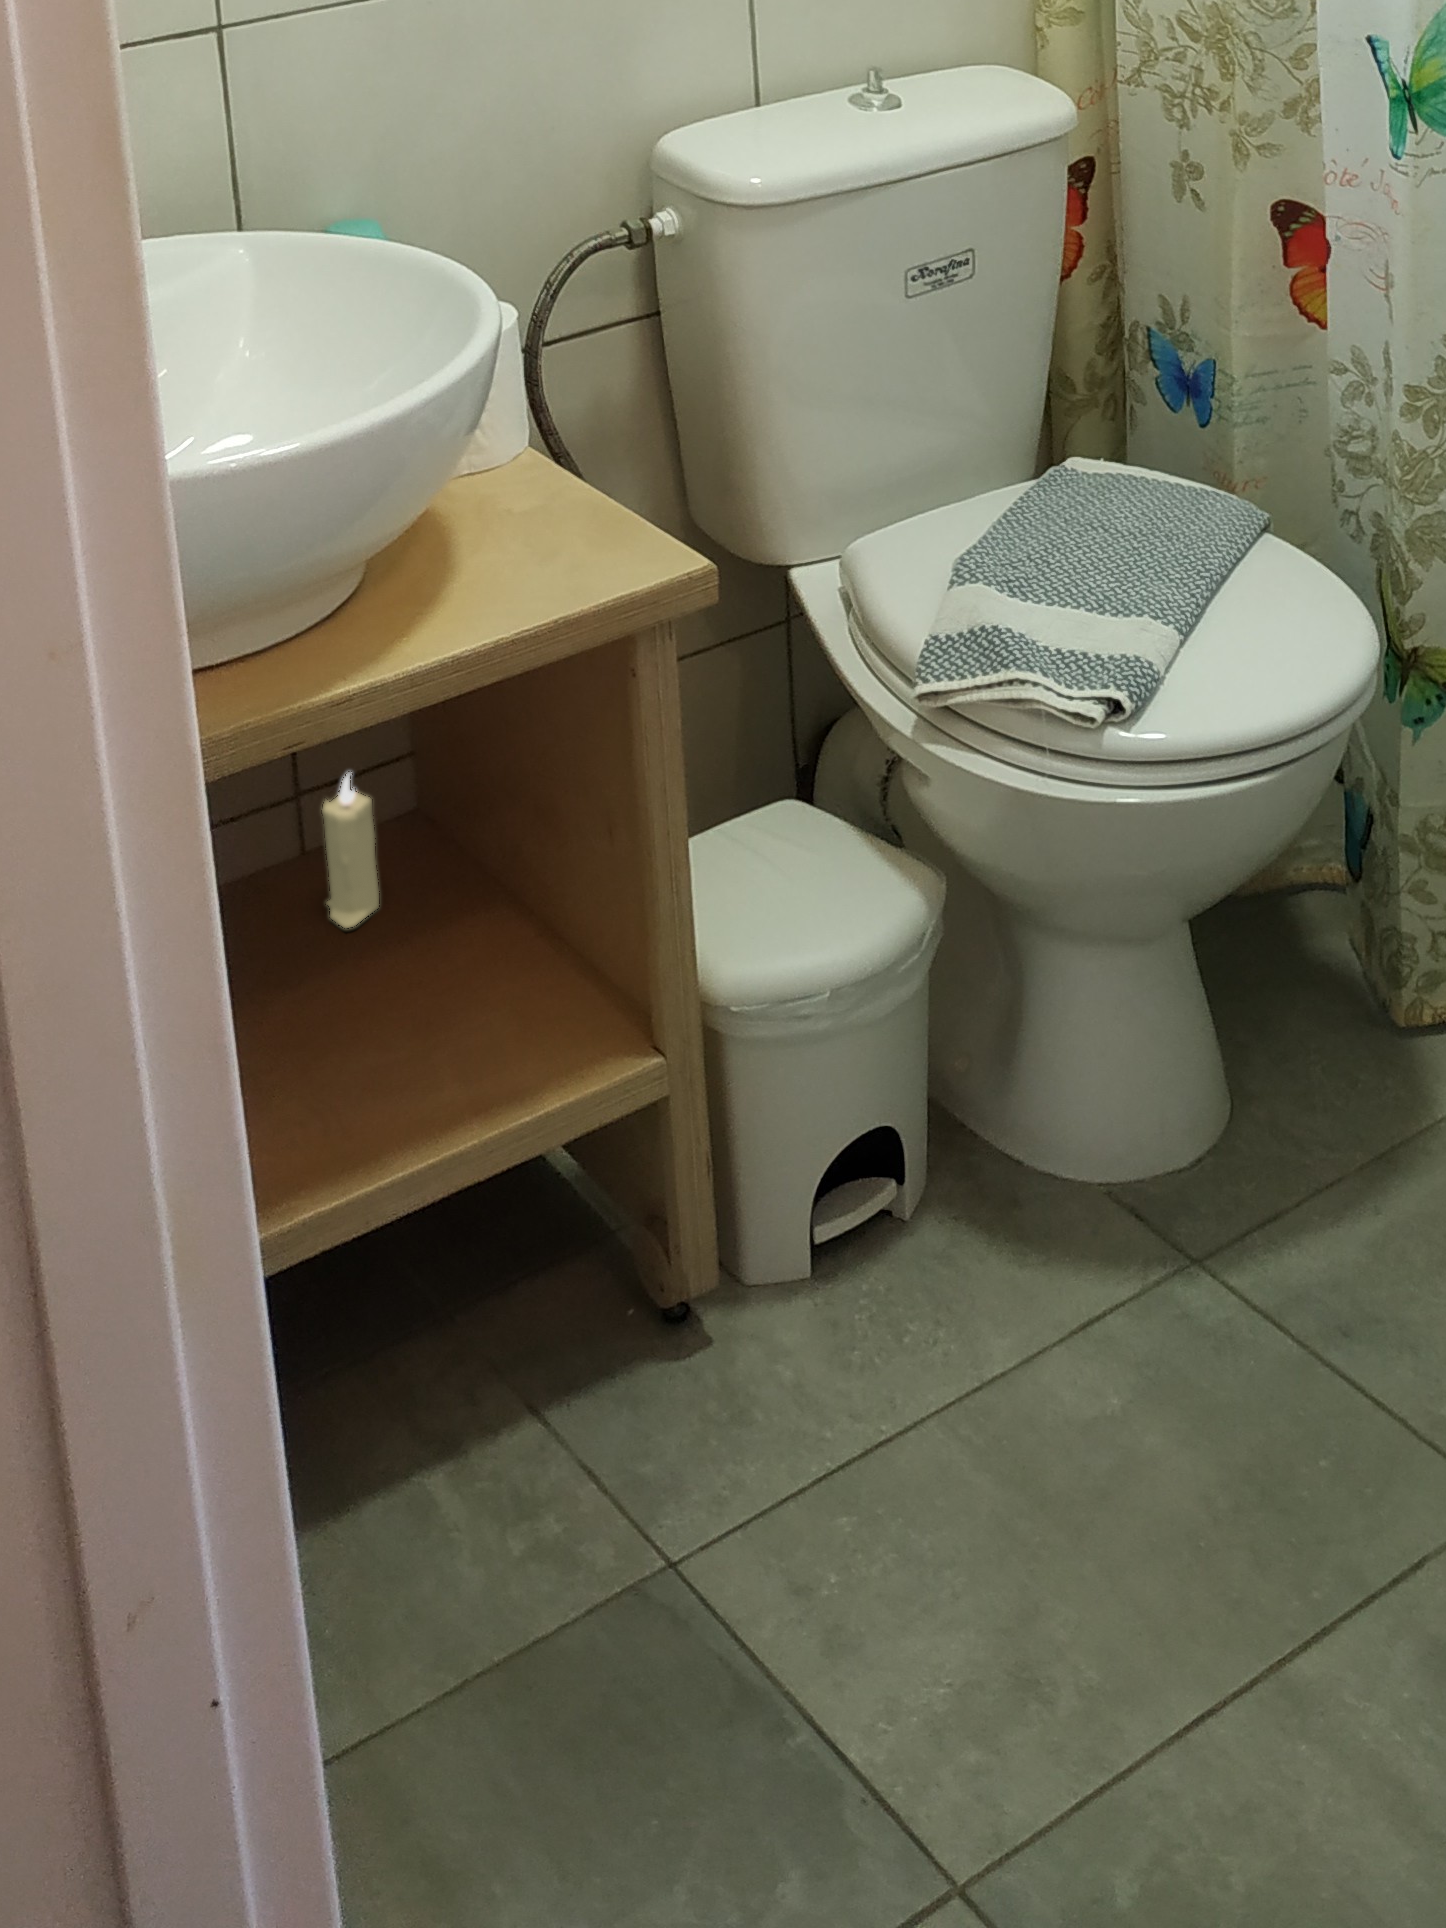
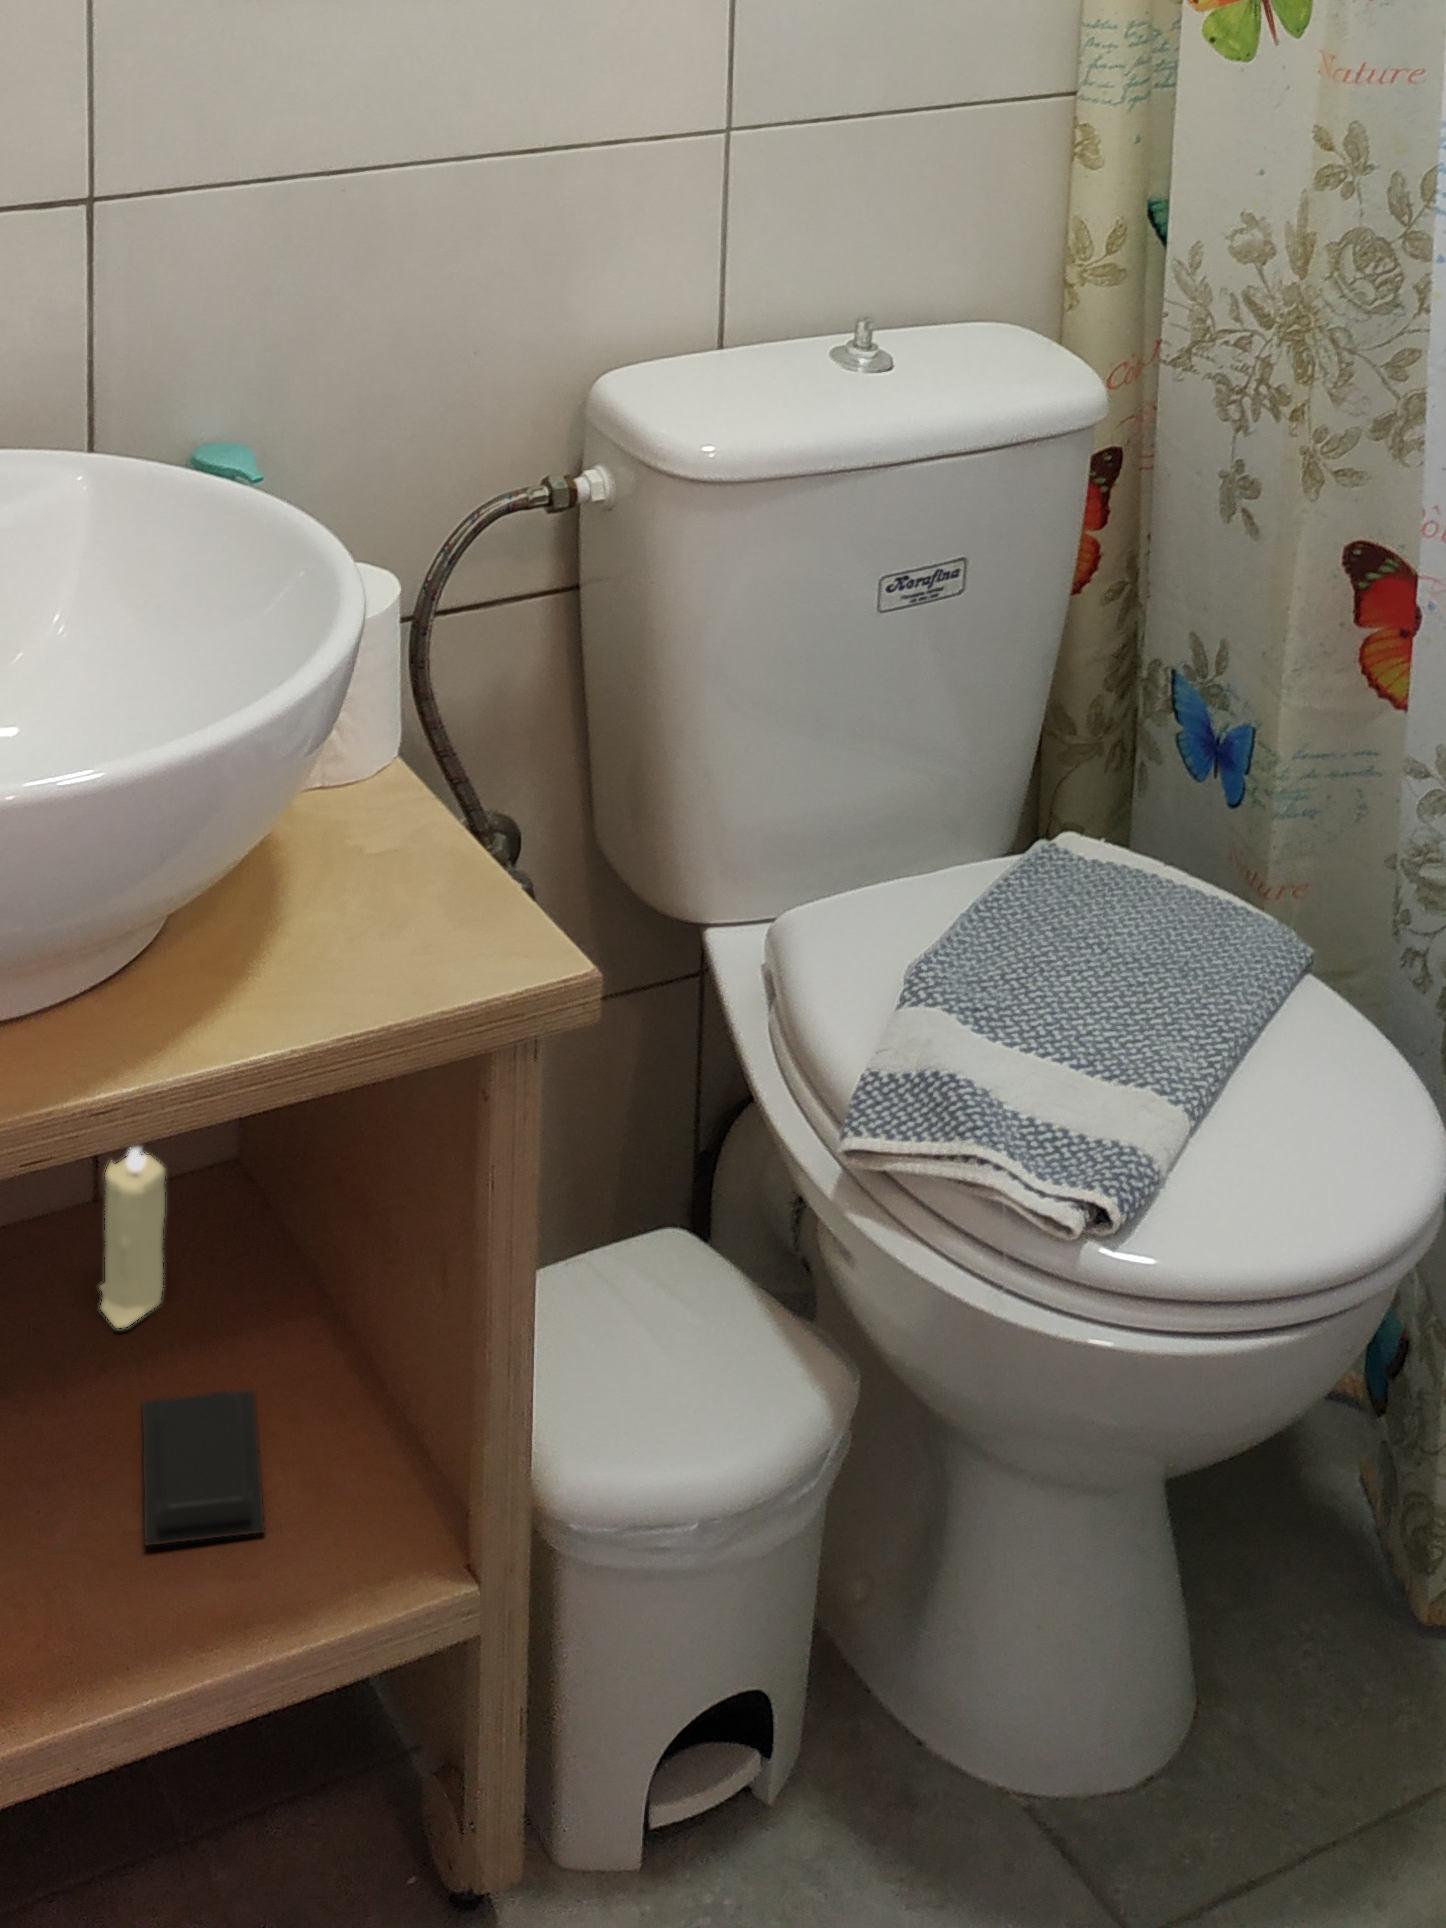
soap bar: none [376,954,491,1065] -> present [142,1390,265,1545]

